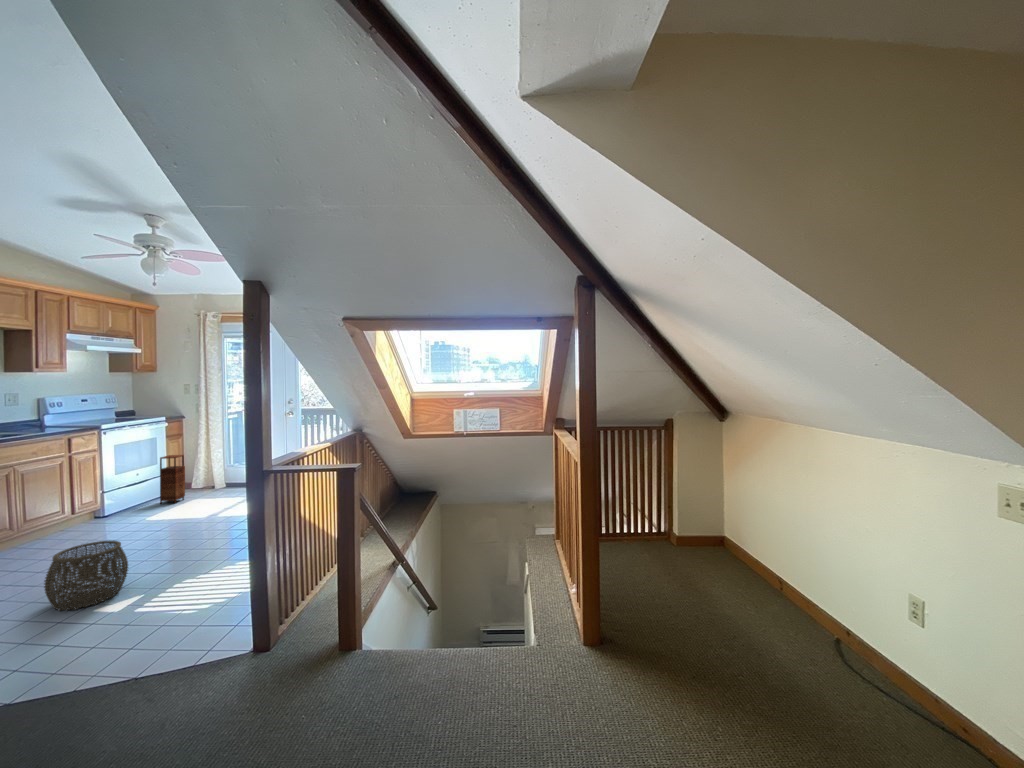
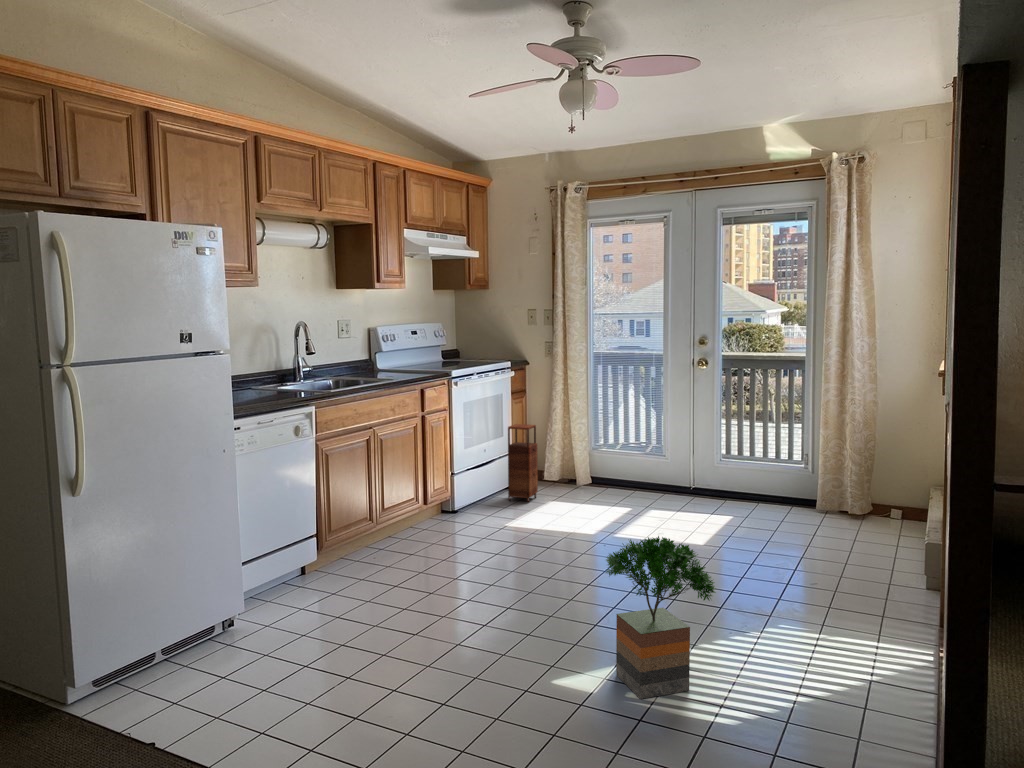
potted tree: none [129,515,207,615] -> present [605,536,716,699]
woven basket: present [44,540,128,611] -> none [480,557,574,660]

